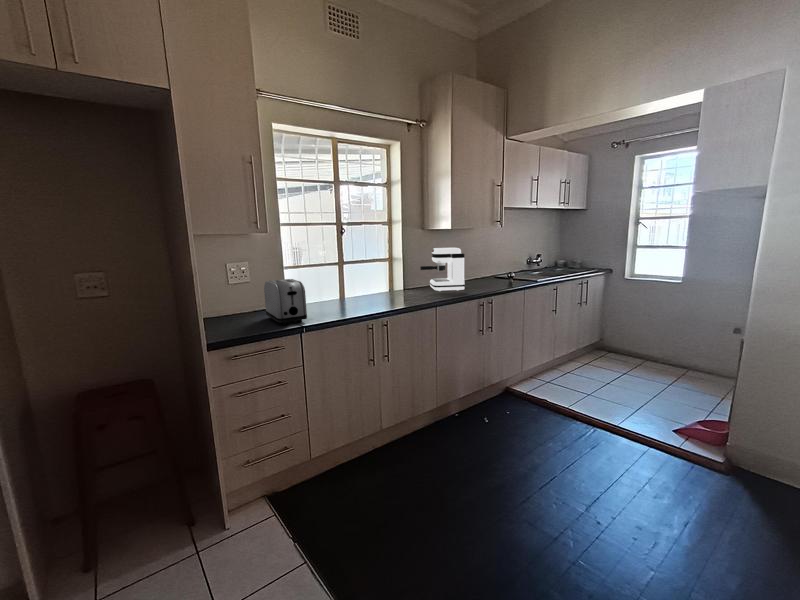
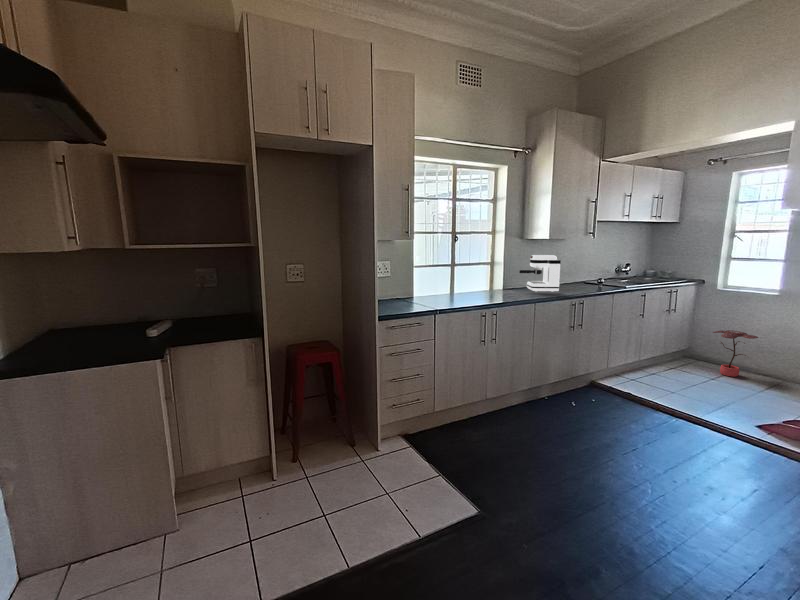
toaster: present [264,279,307,325] -> none [406,275,440,309]
potted plant: none [623,321,665,369] -> present [713,330,758,377]

